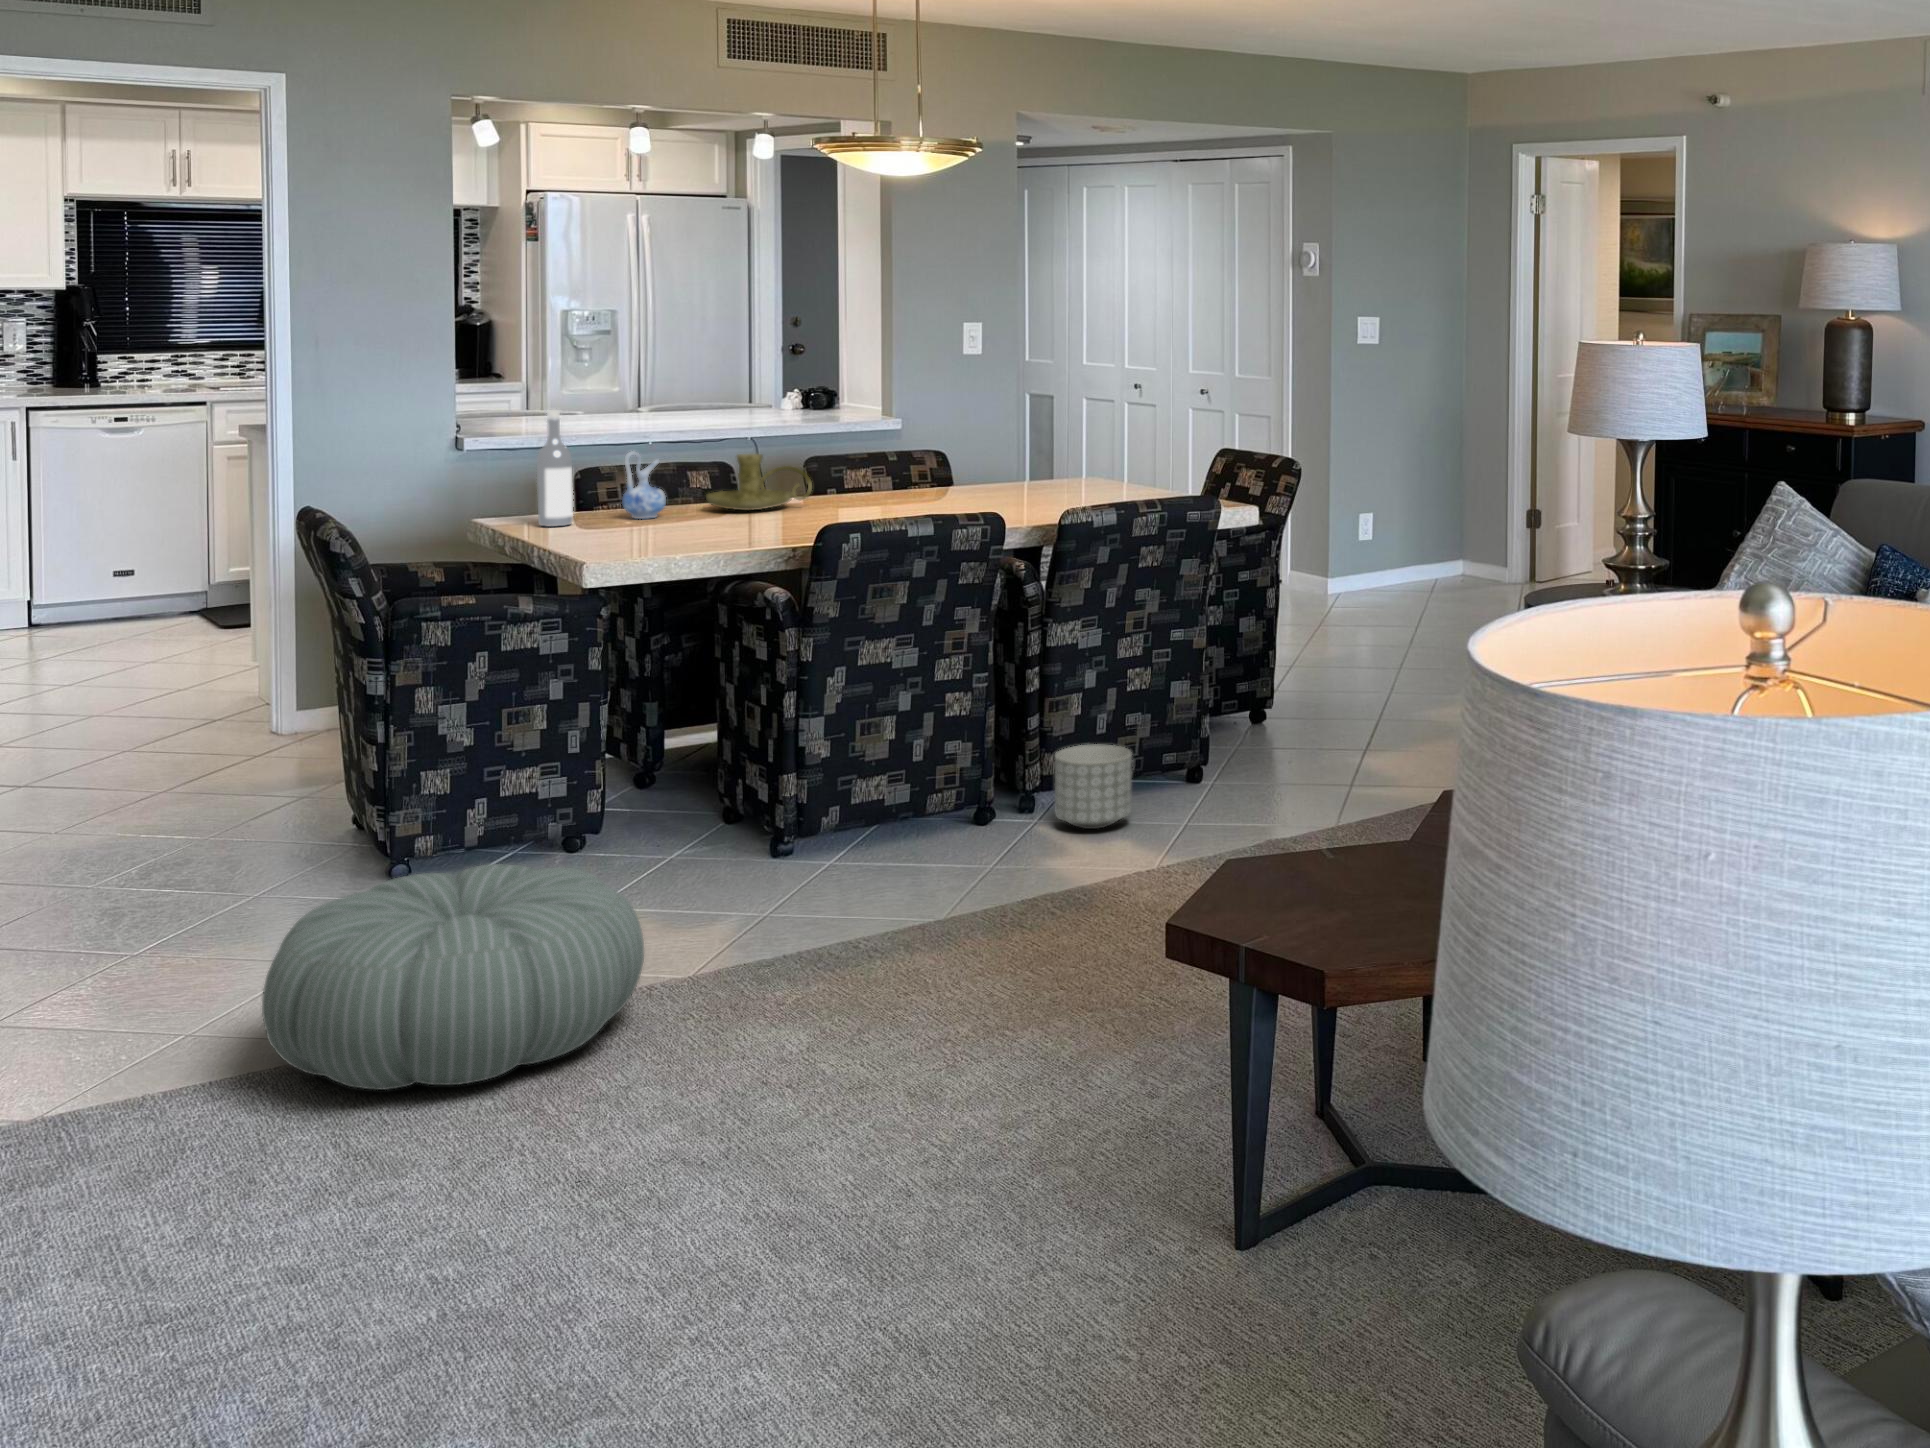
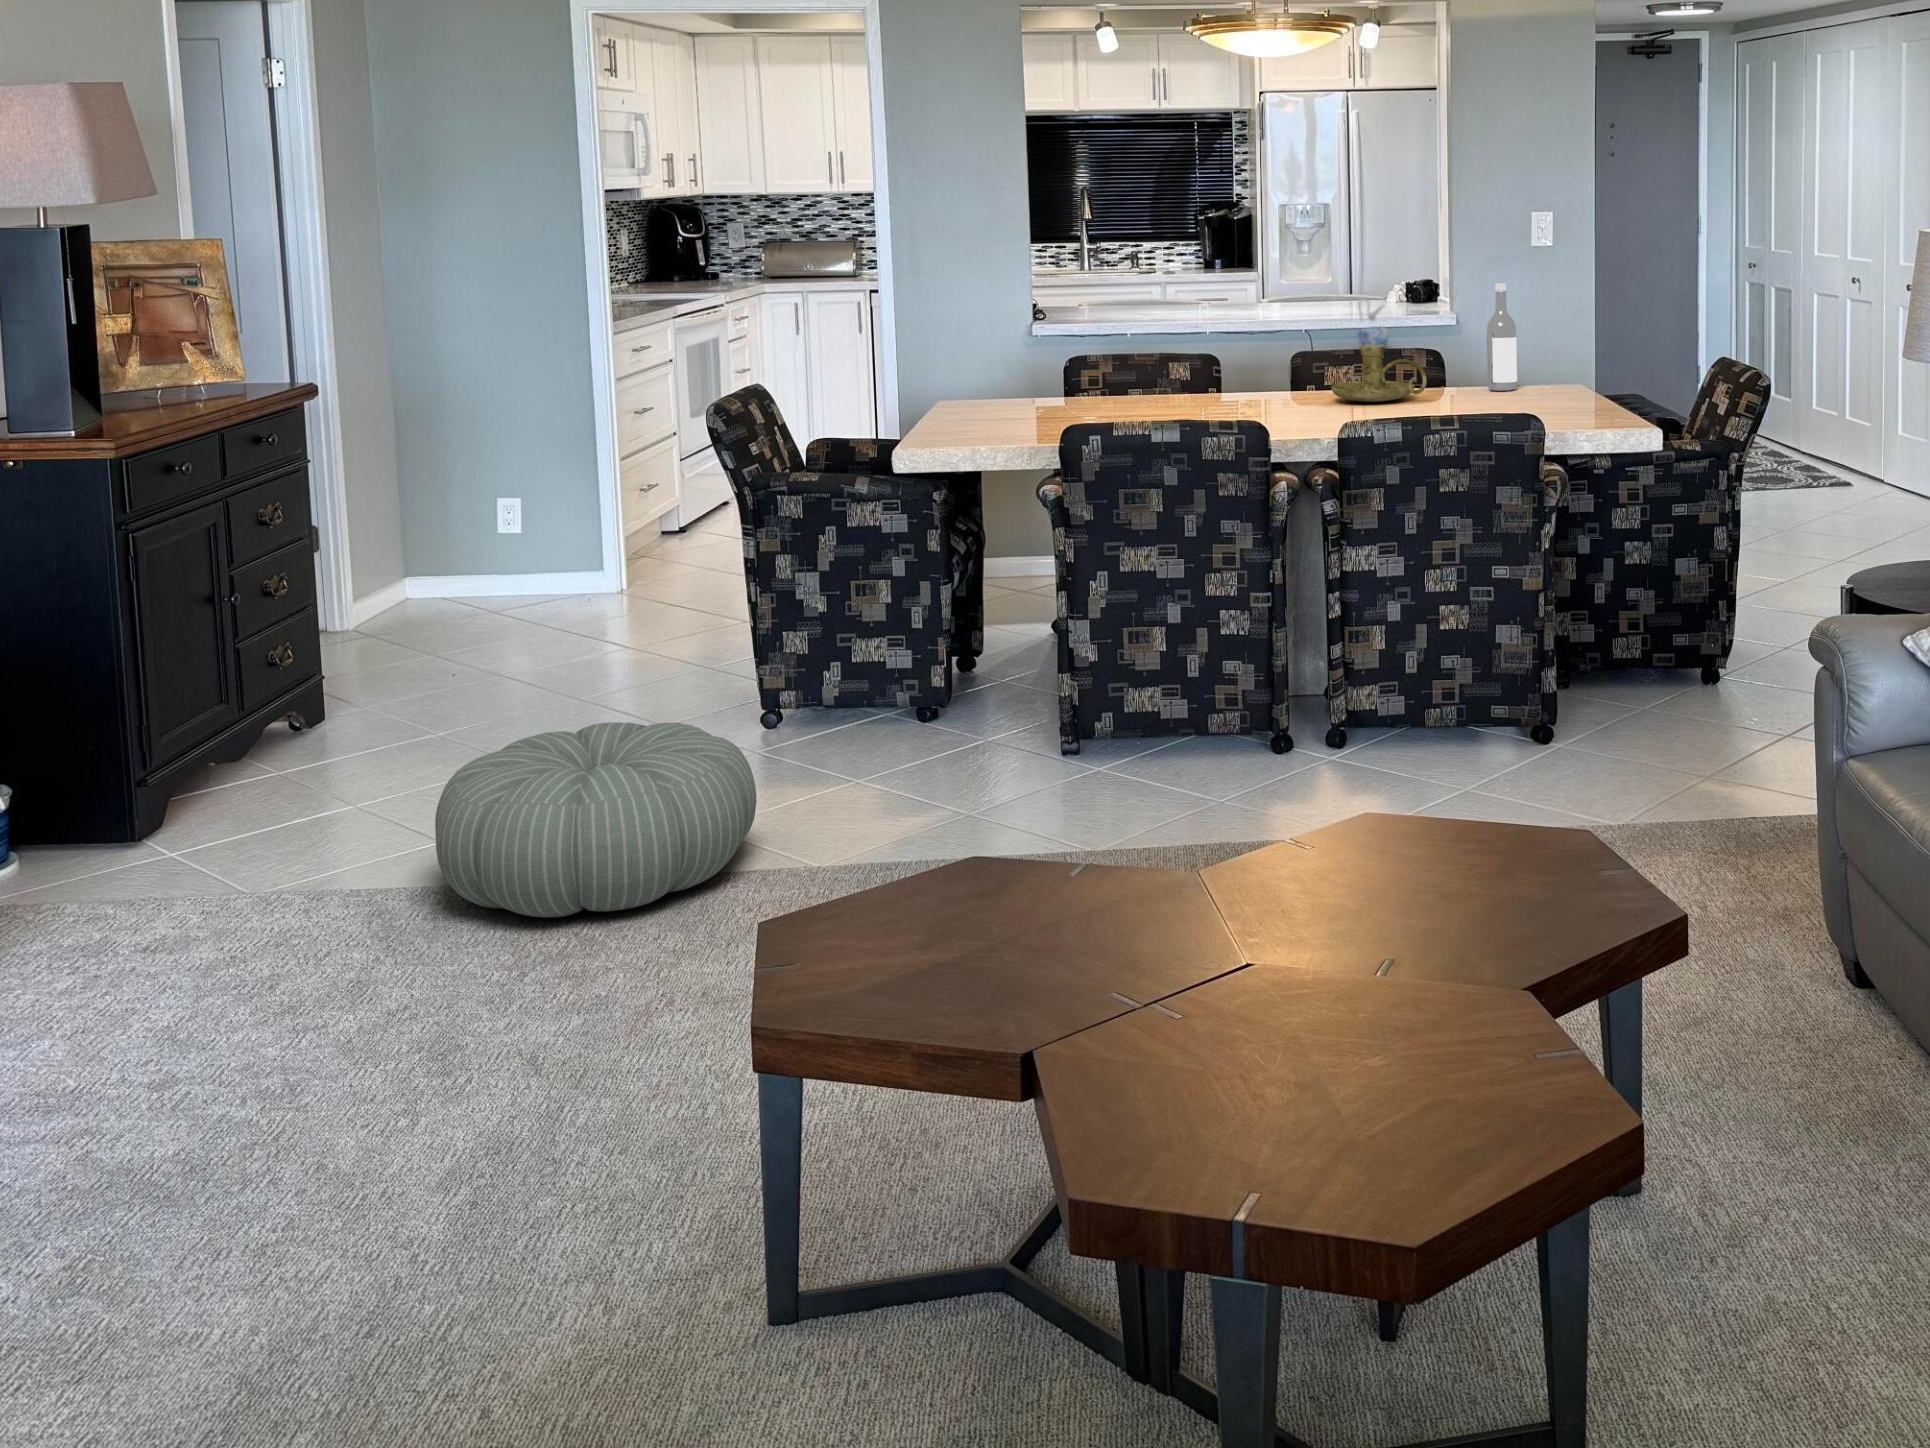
wine bottle: present [537,410,573,527] -> present [1487,283,1517,391]
ceramic pitcher: present [622,452,666,519] -> present [1358,298,1389,346]
candle holder: present [706,454,812,511] -> present [1331,345,1427,402]
planter: present [1055,745,1132,829] -> none [1327,683,1410,776]

